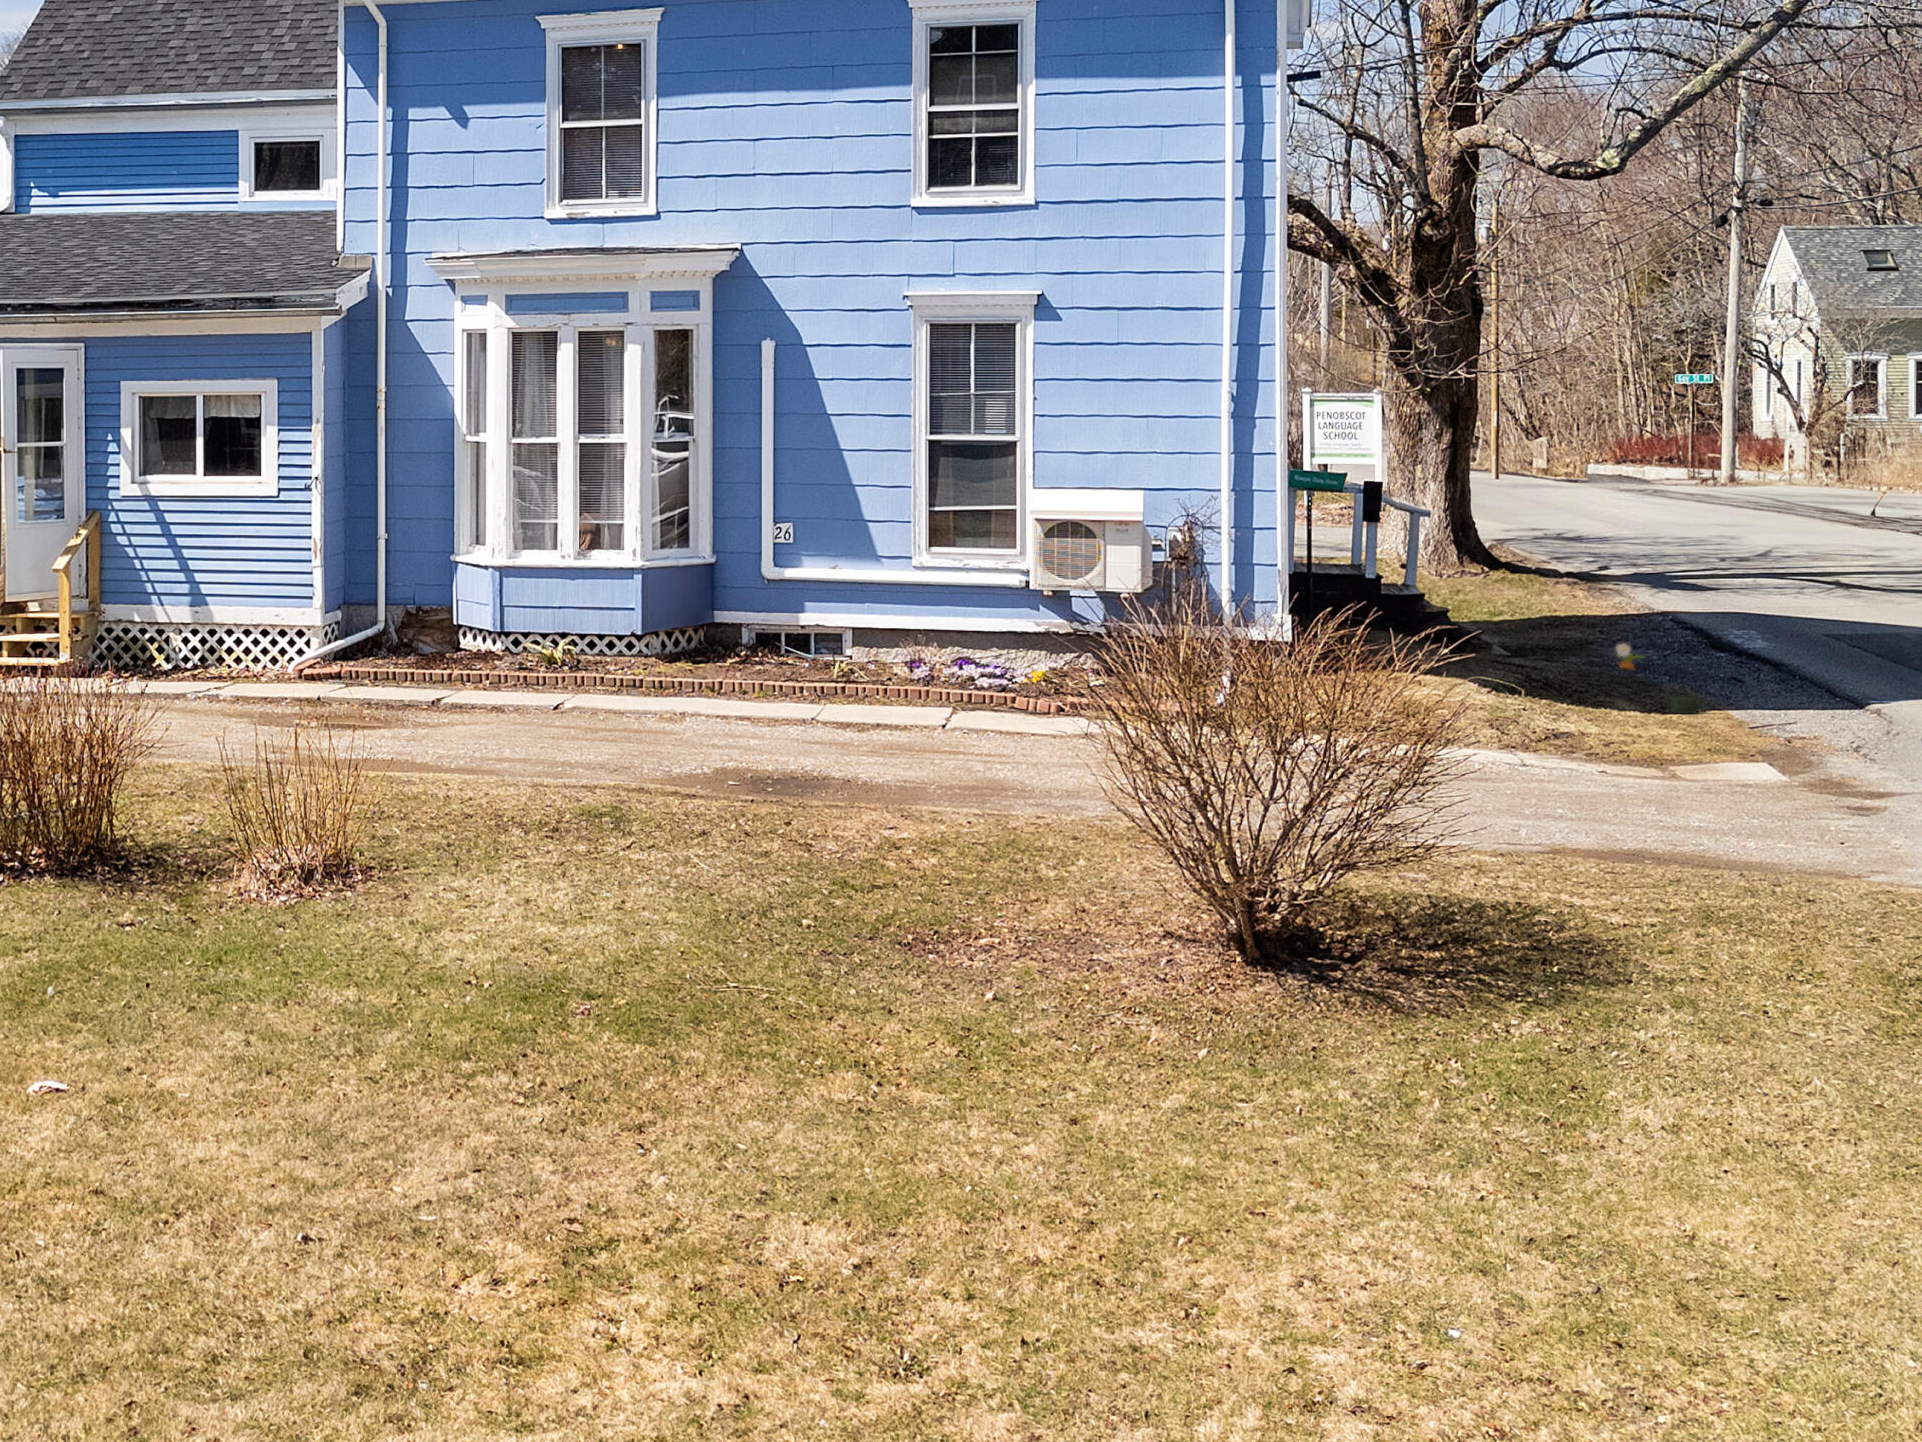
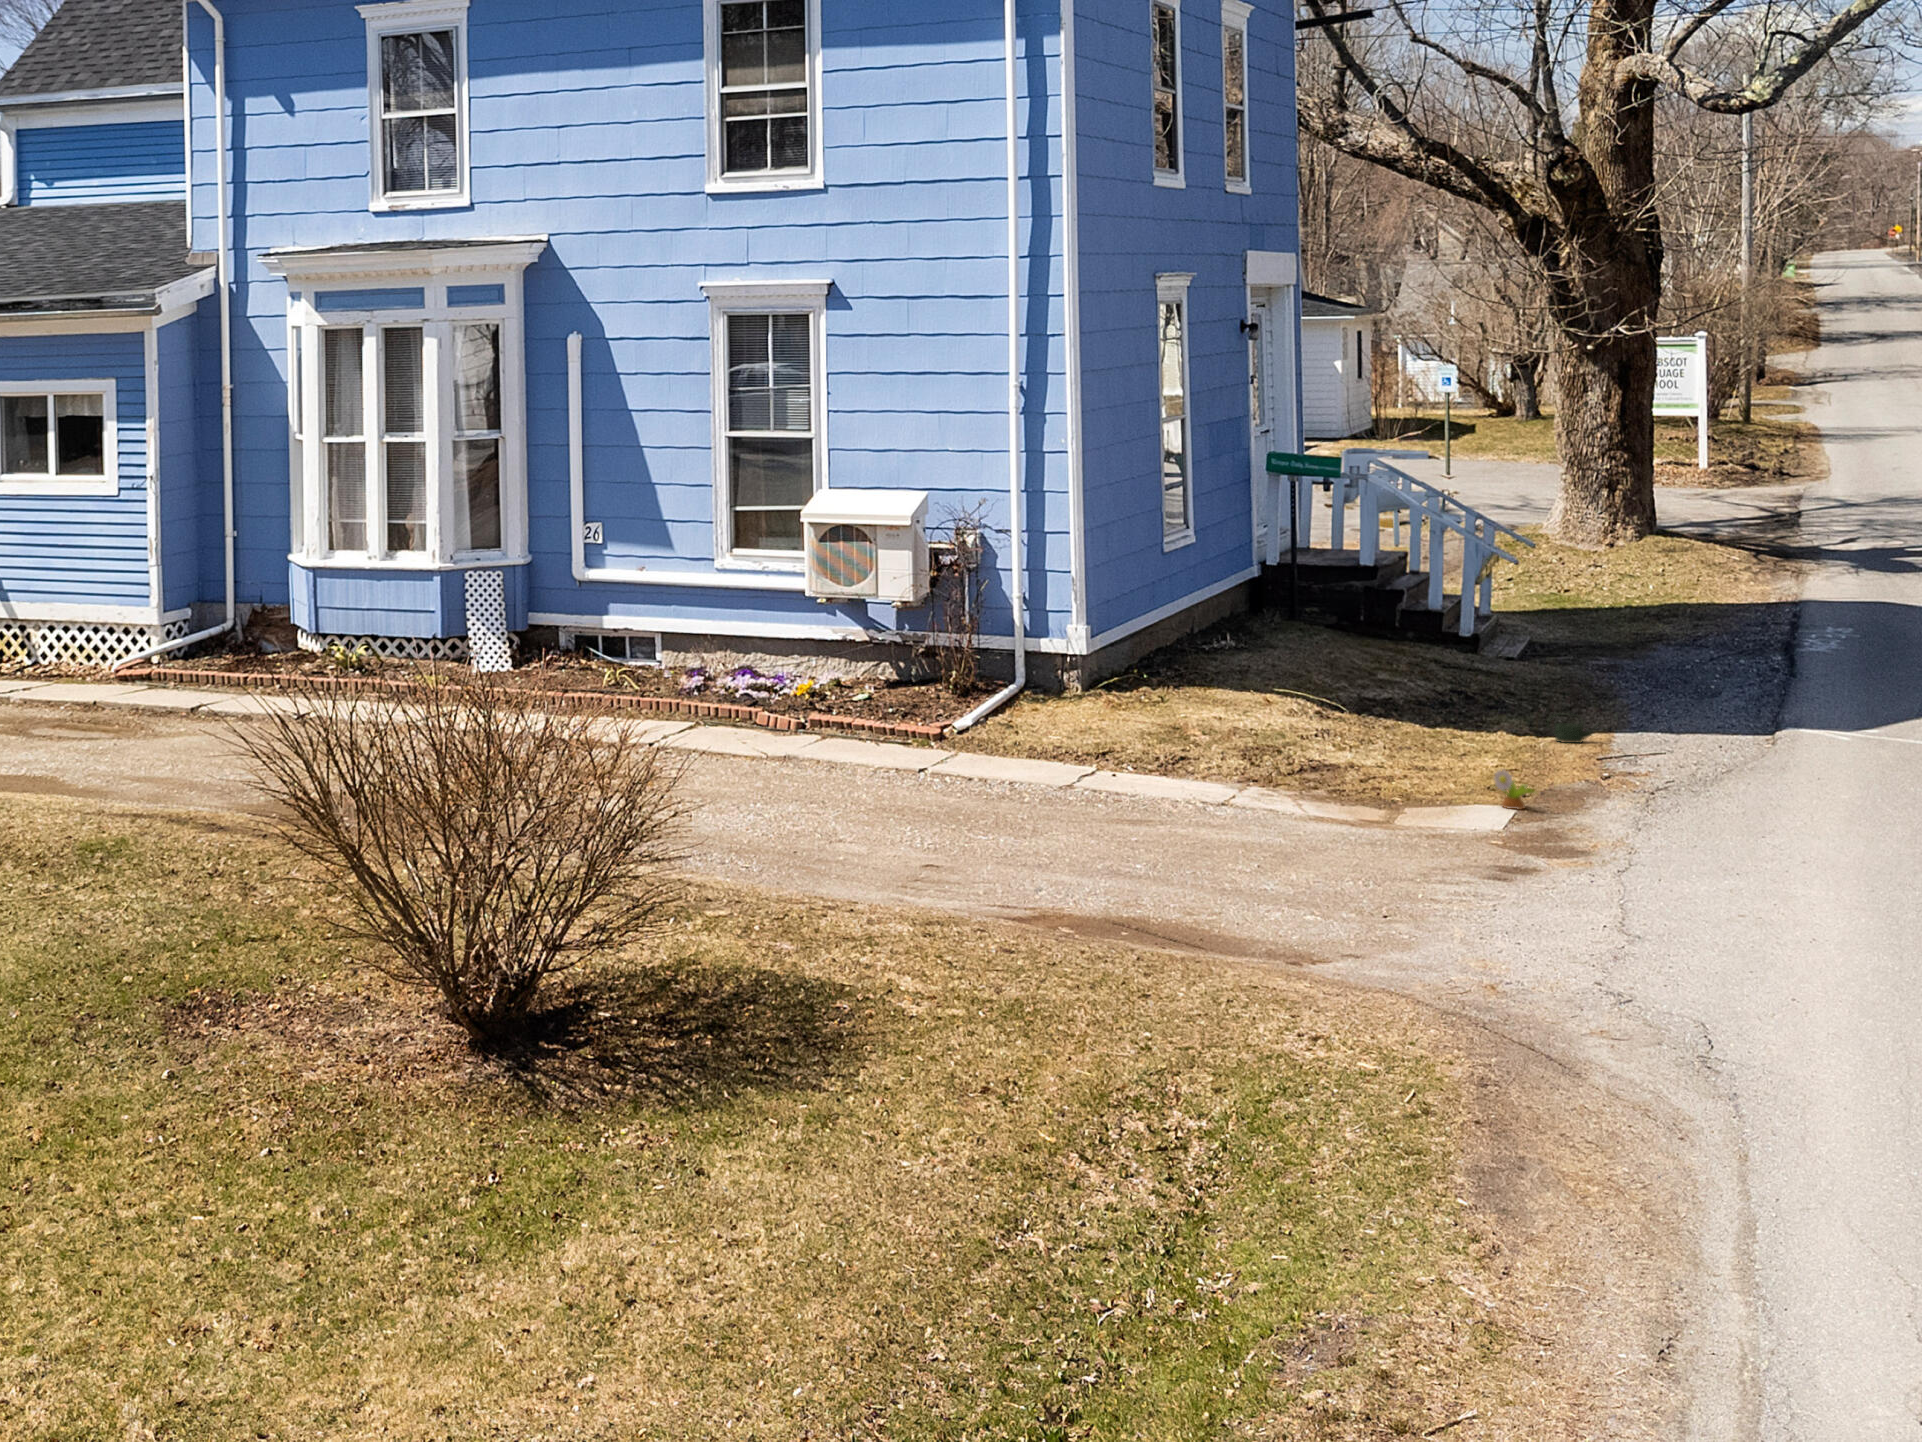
decorative plant: present [1616,643,1642,669] -> present [1494,770,1535,809]

